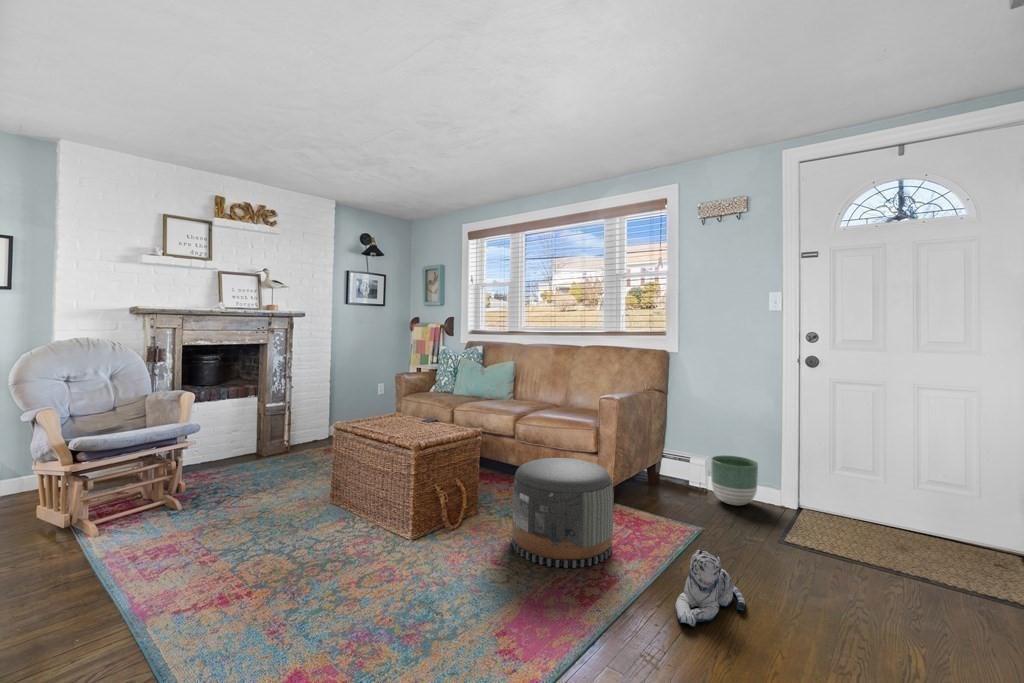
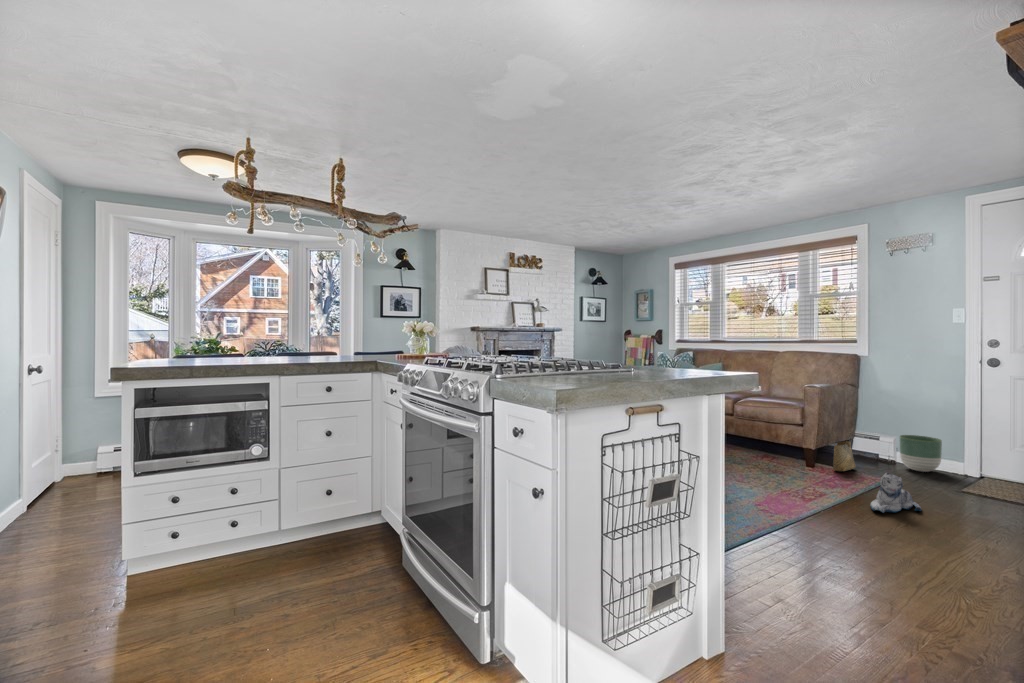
woven basket: none [633,453,661,518] -> present [832,428,855,471]
pouf: present [512,458,614,568] -> none [746,424,821,488]

